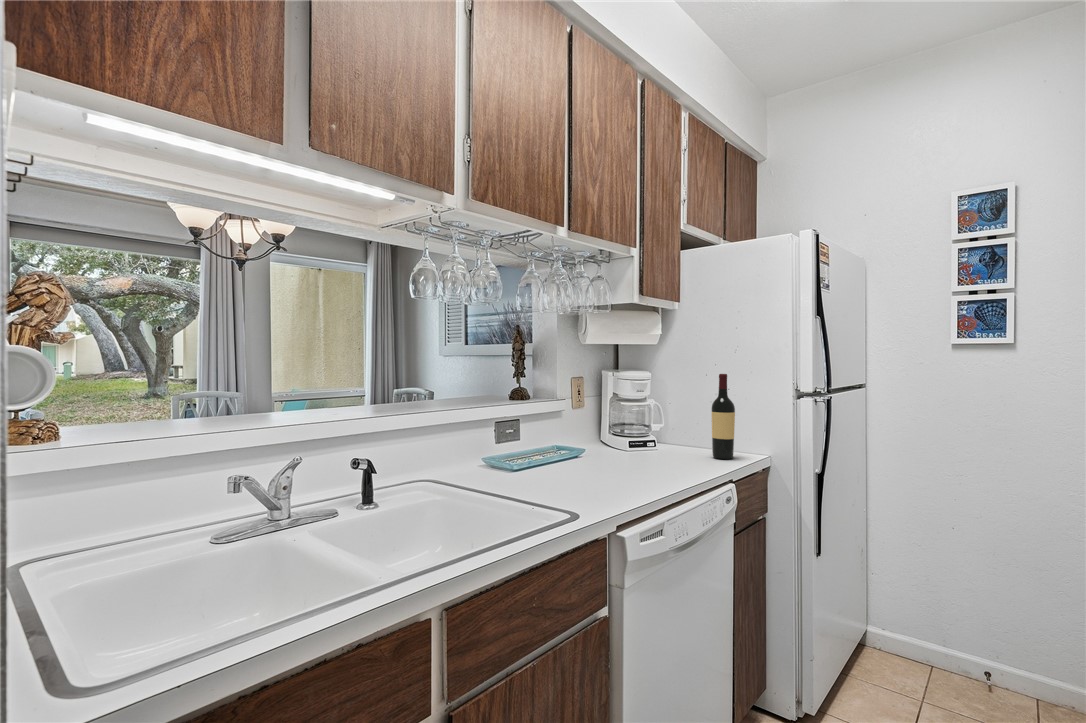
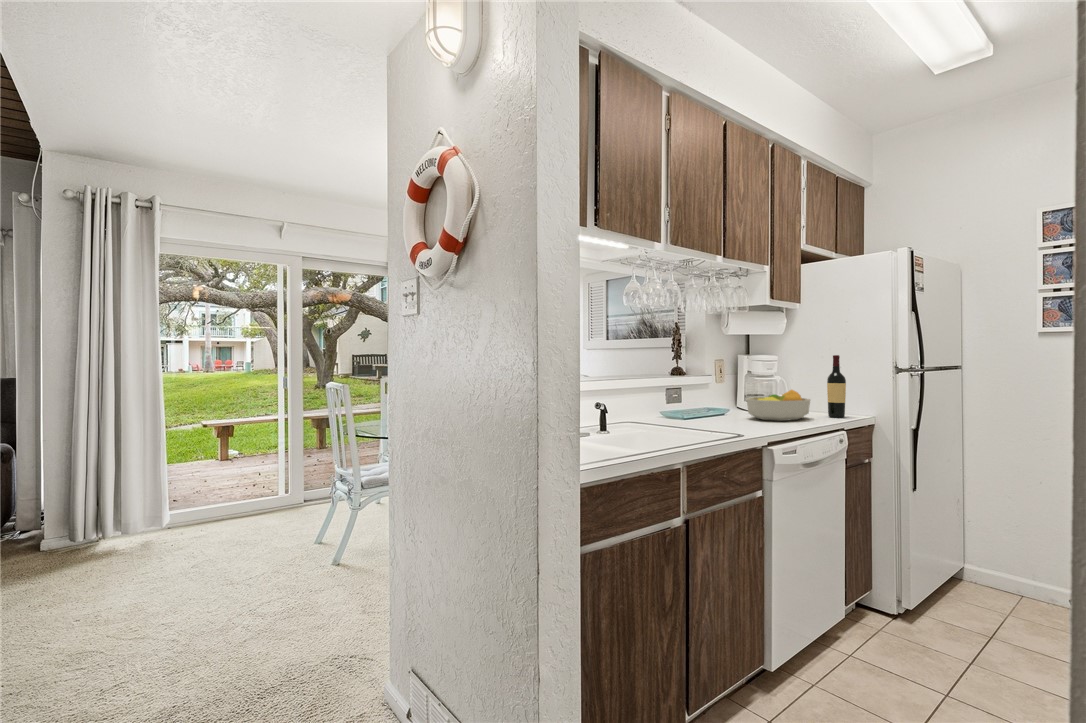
fruit bowl: none [604,421,690,470] -> present [747,390,810,421]

